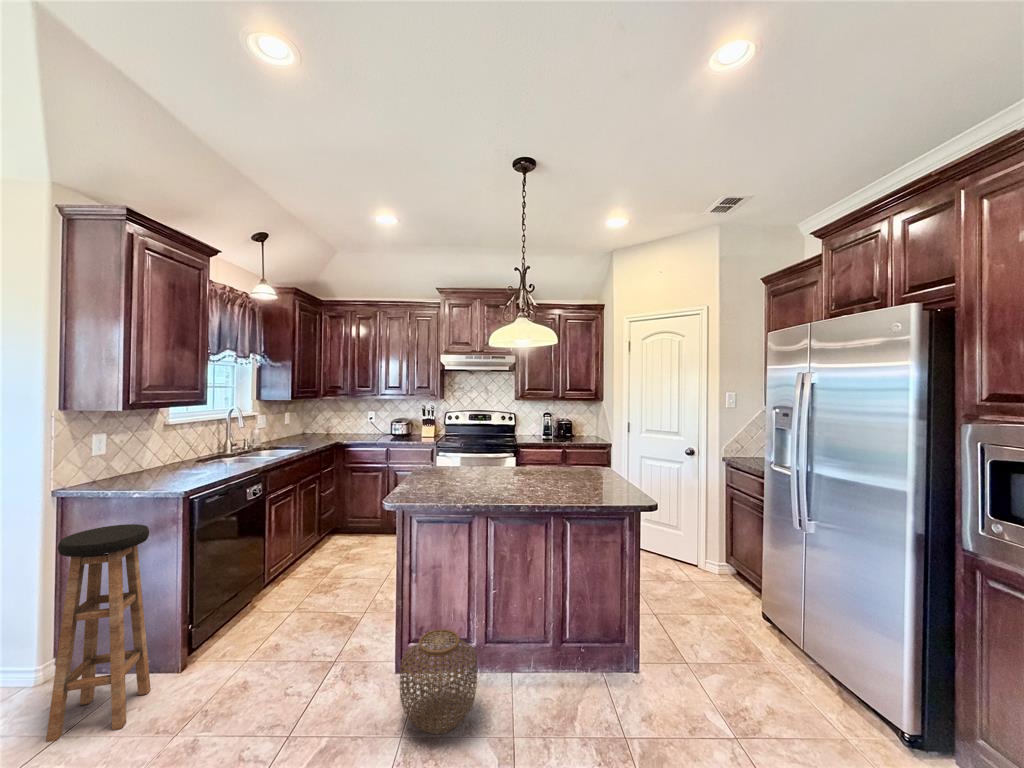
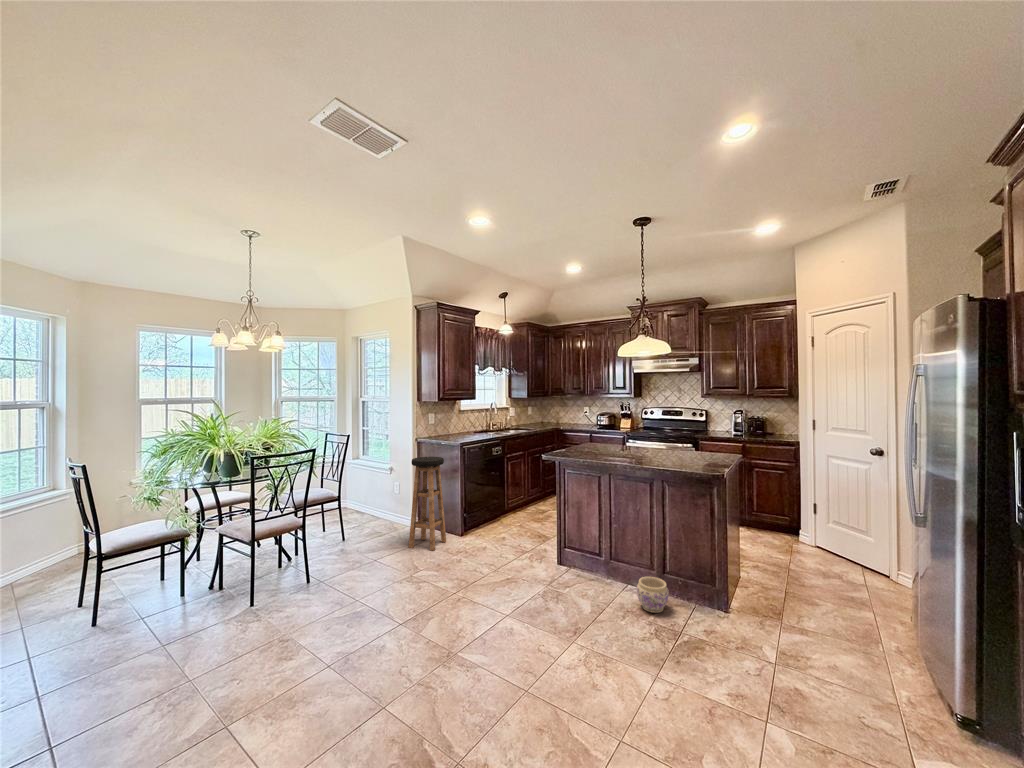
woven basket: present [400,629,477,734] -> none [547,536,594,594]
planter: none [544,662,588,721] -> present [637,577,669,613]

